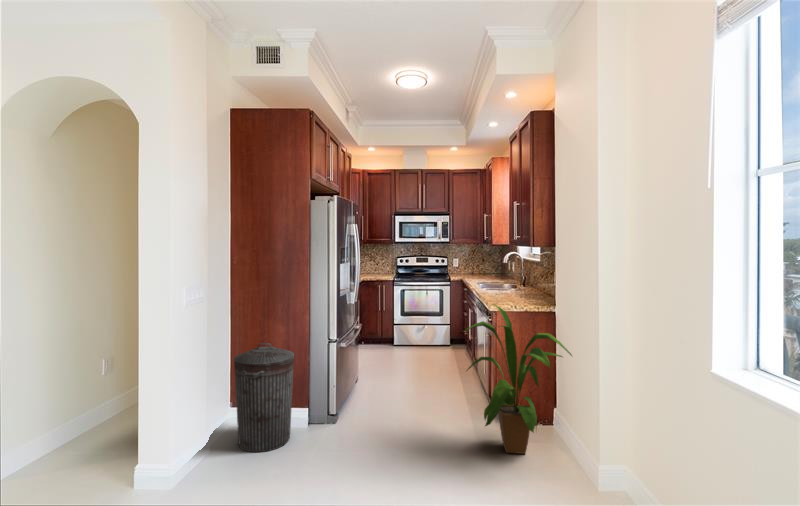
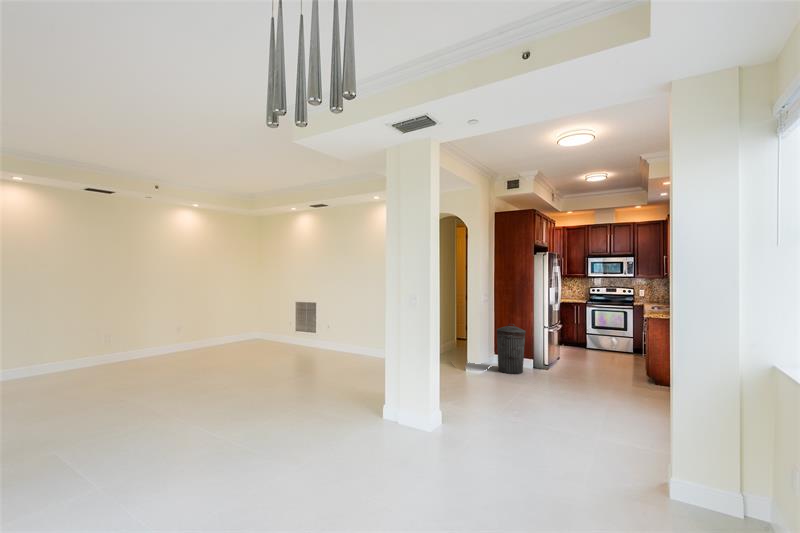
house plant: present [463,304,572,454] -> none [621,313,689,396]

